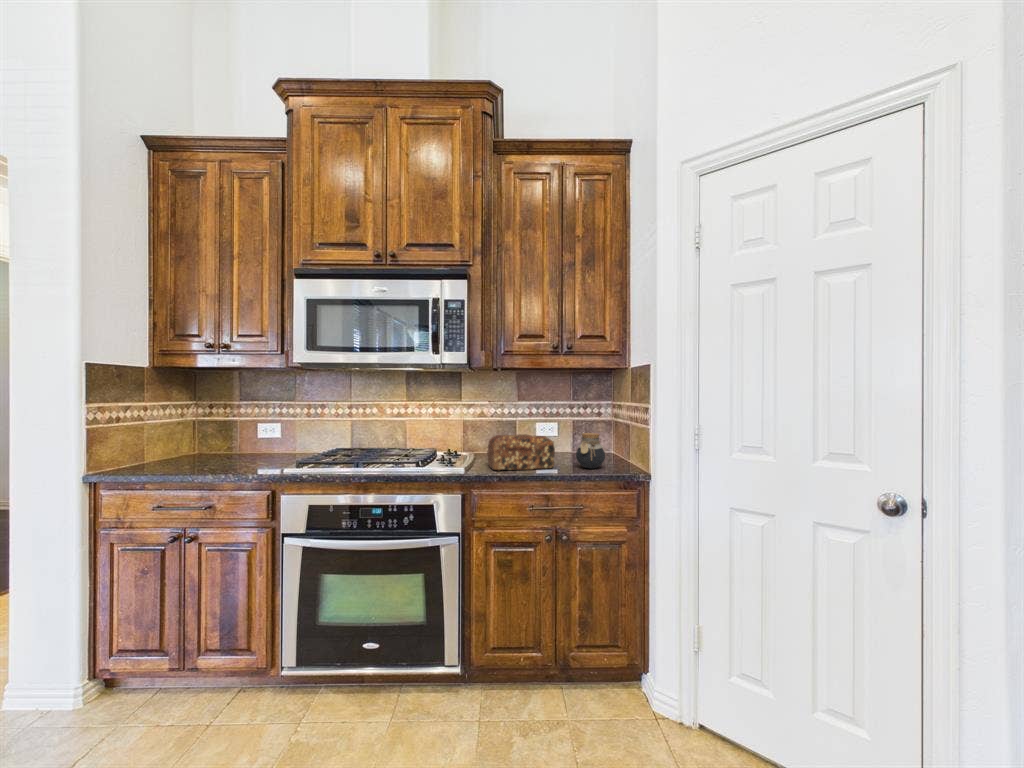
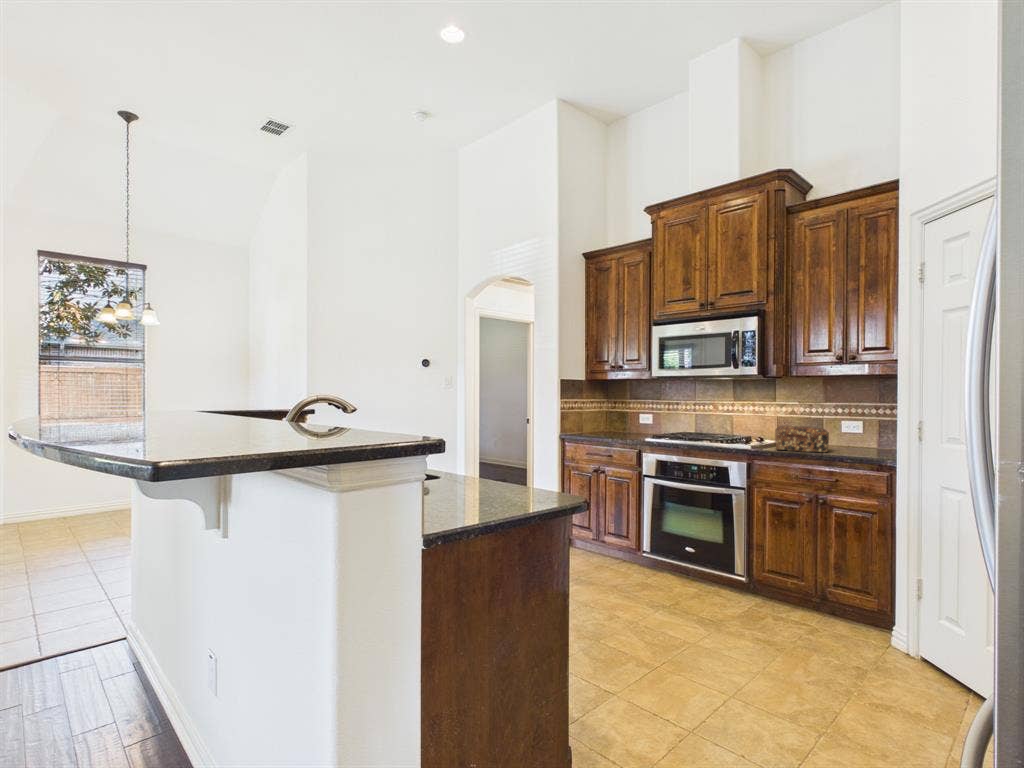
jar: present [576,433,605,469] -> none [847,428,874,456]

